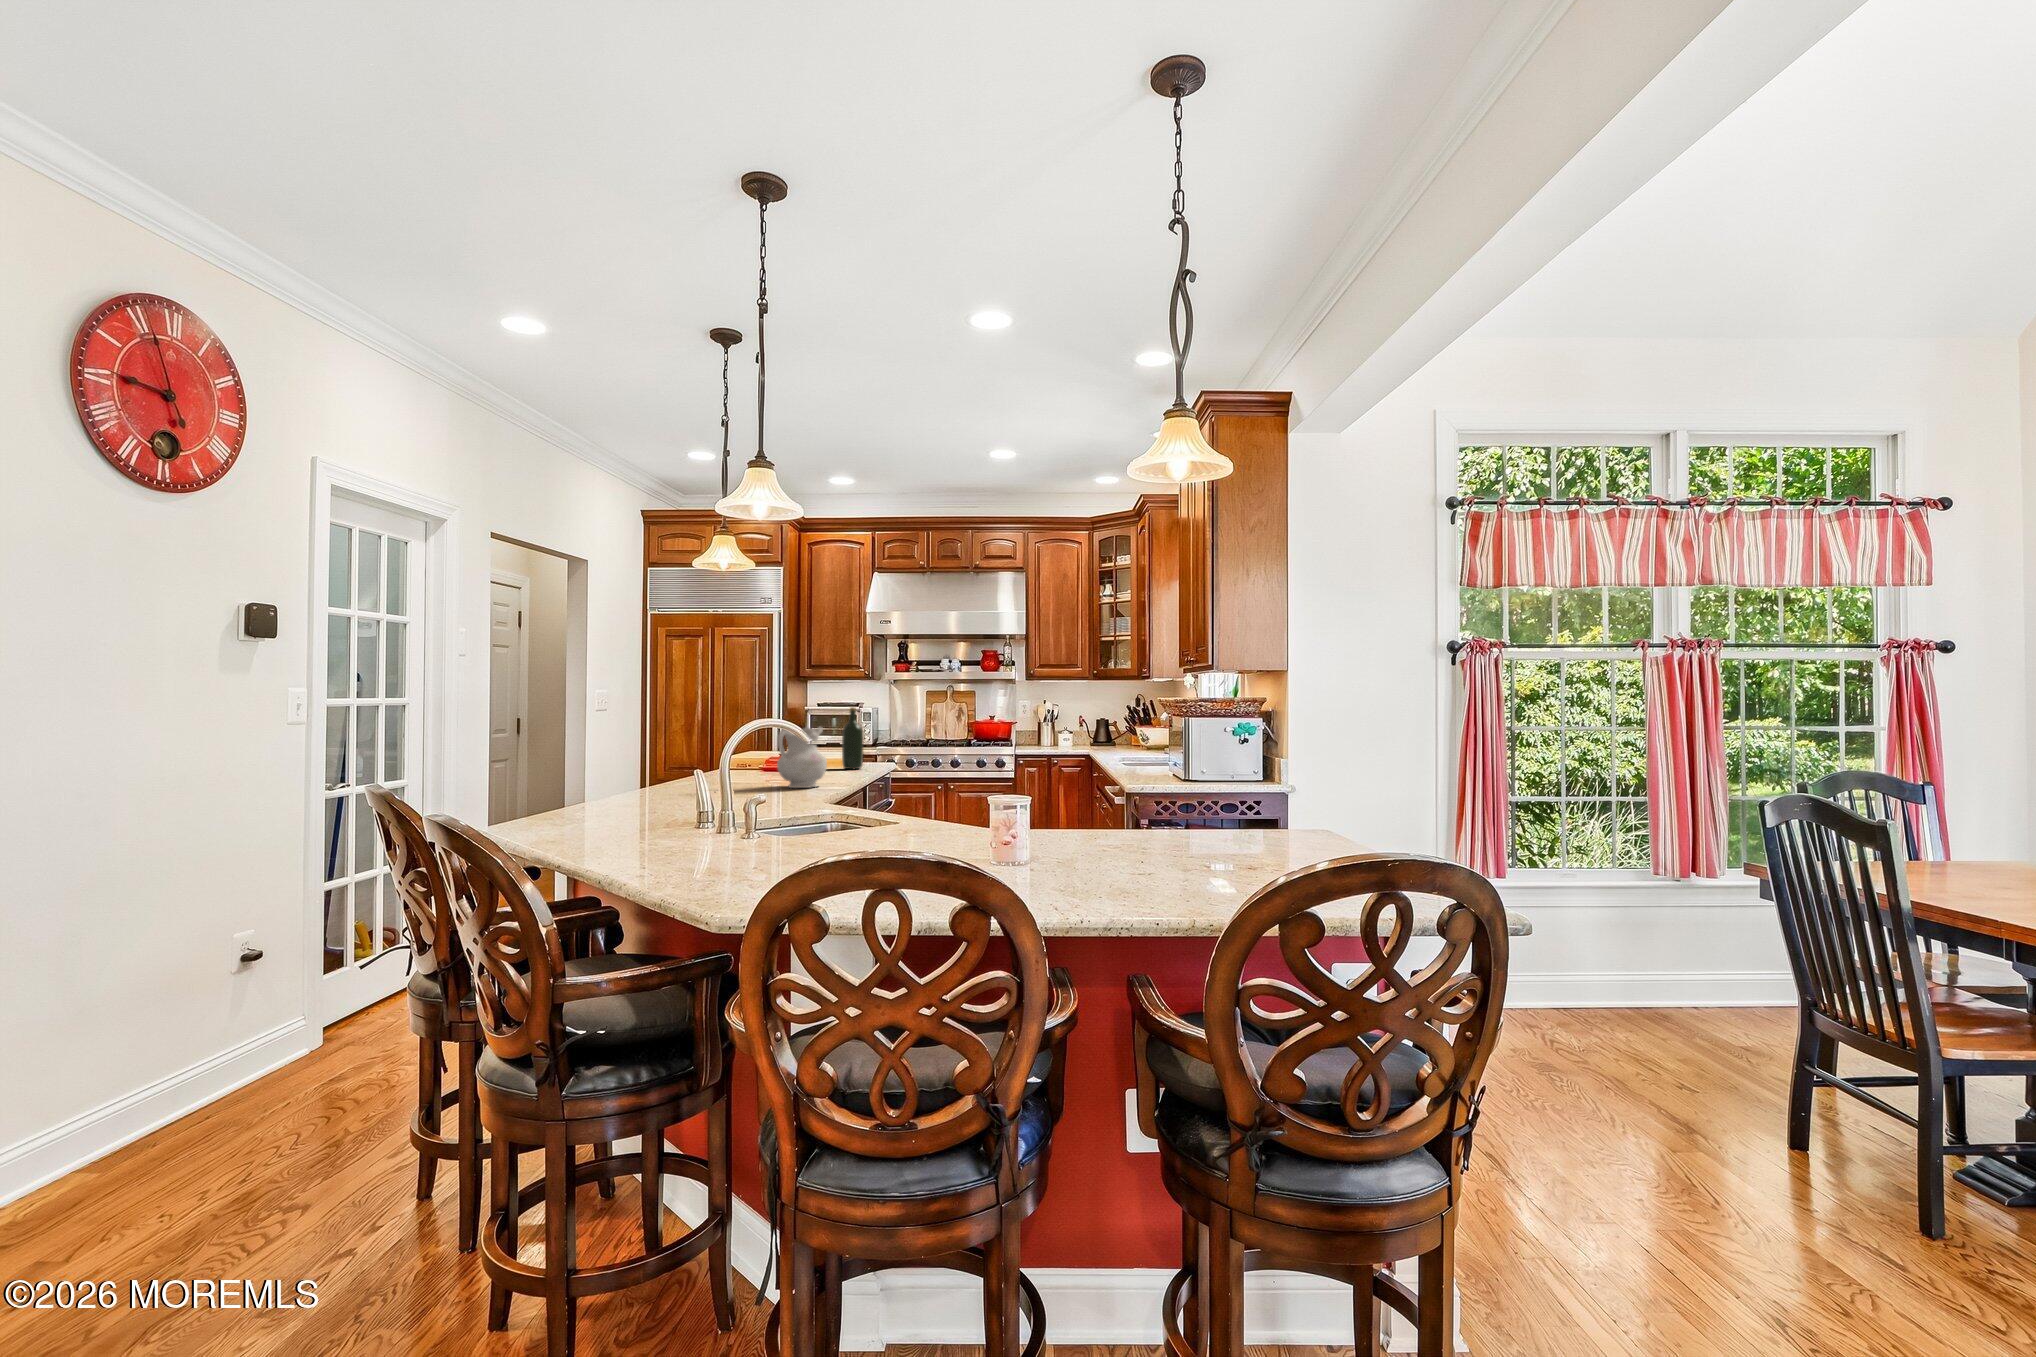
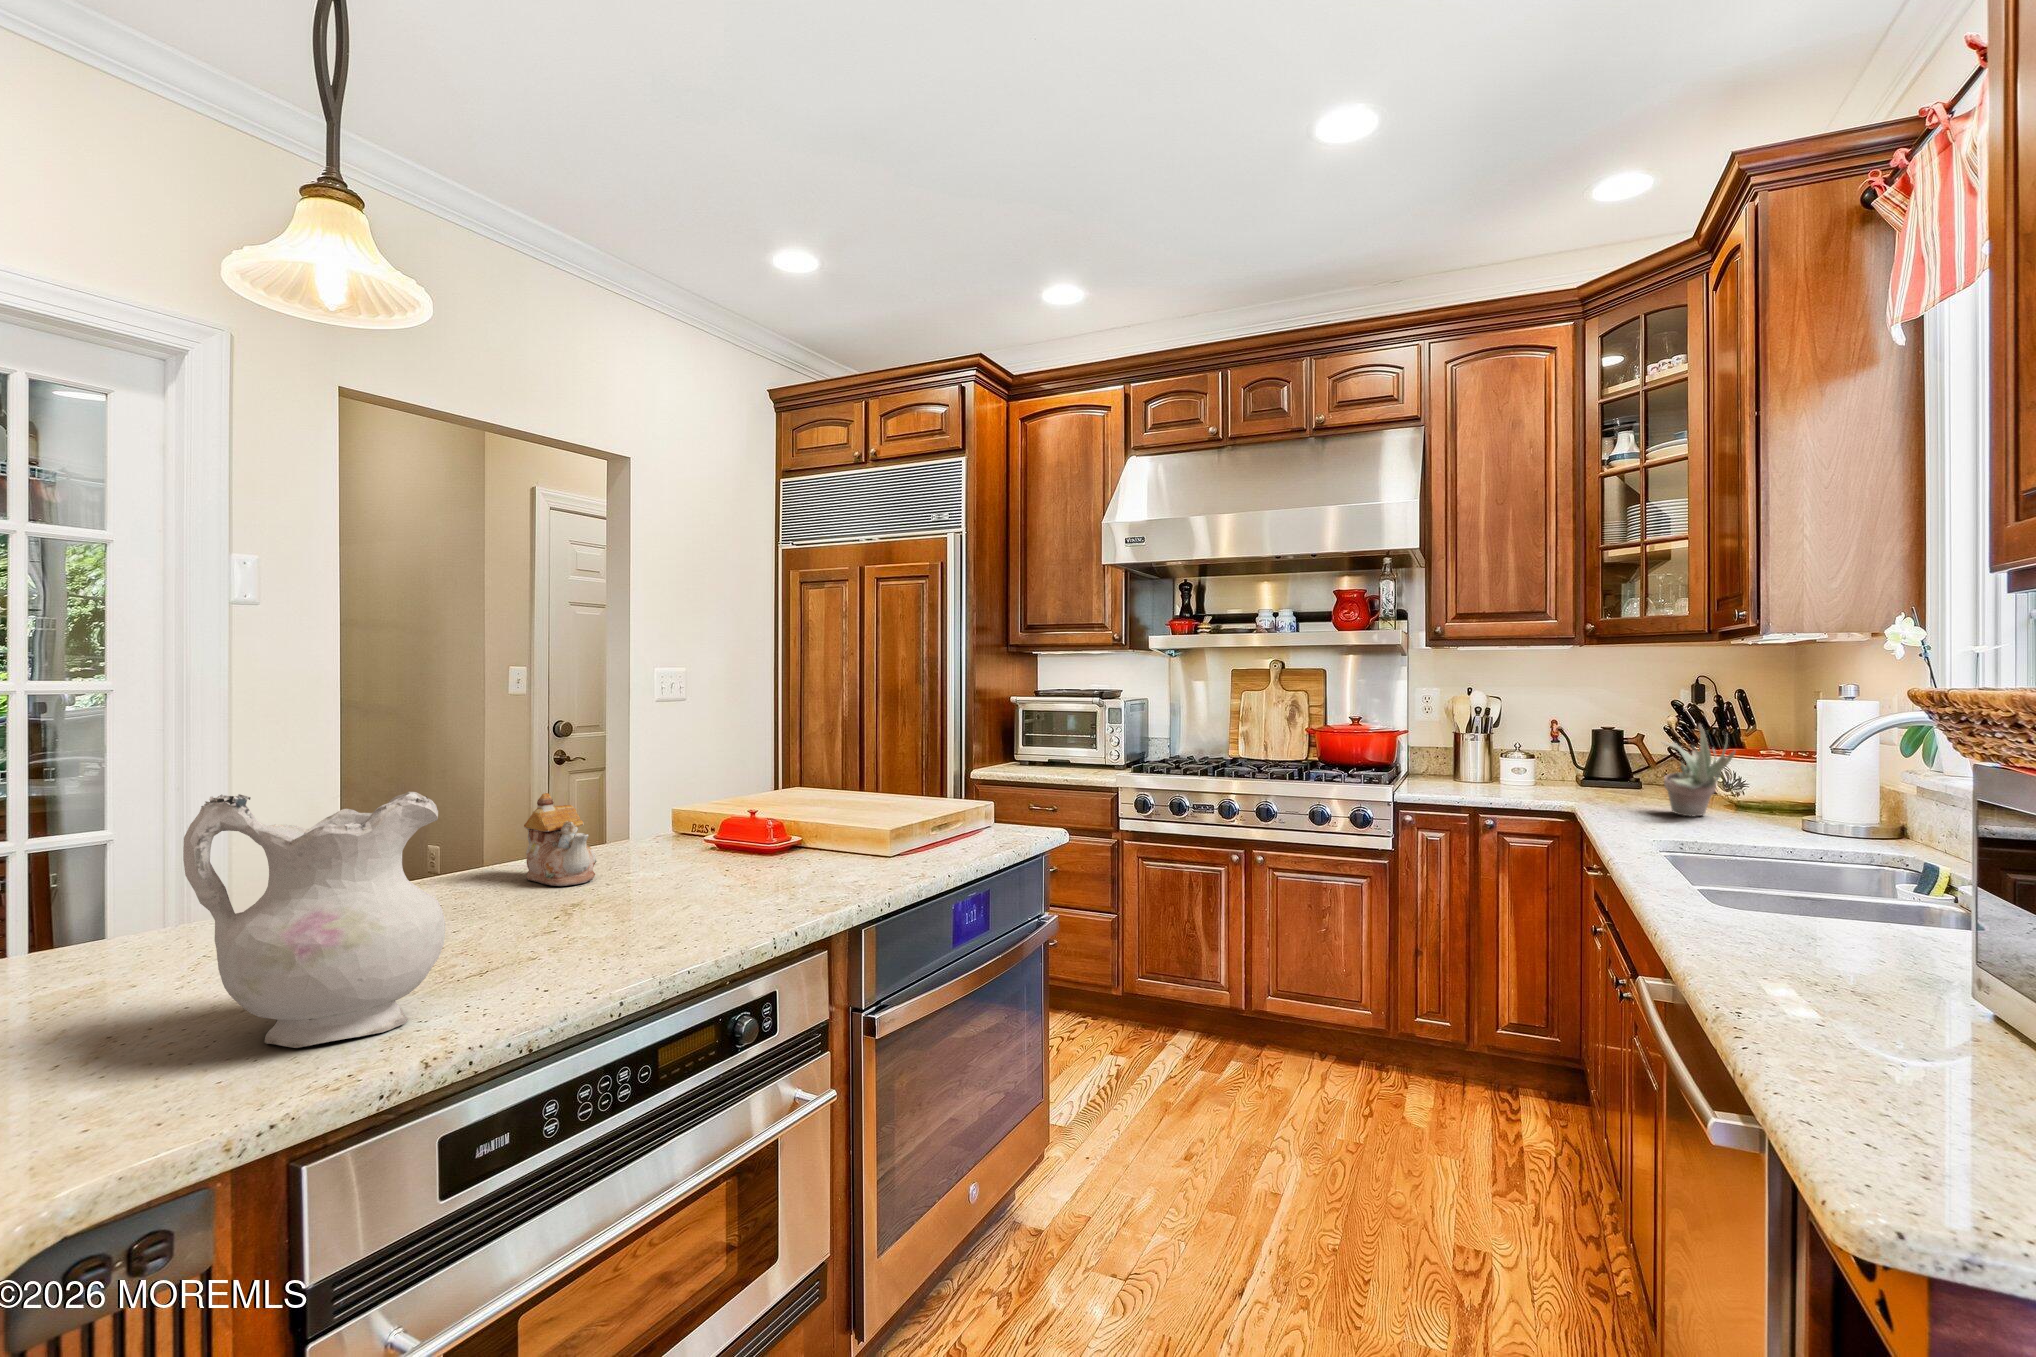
wine bottle: present [842,707,863,769] -> none [827,708,883,876]
succulent plant: none [1119,714,1143,751] -> present [1664,724,1735,816]
teapot: none [727,741,766,774] -> present [524,793,597,886]

